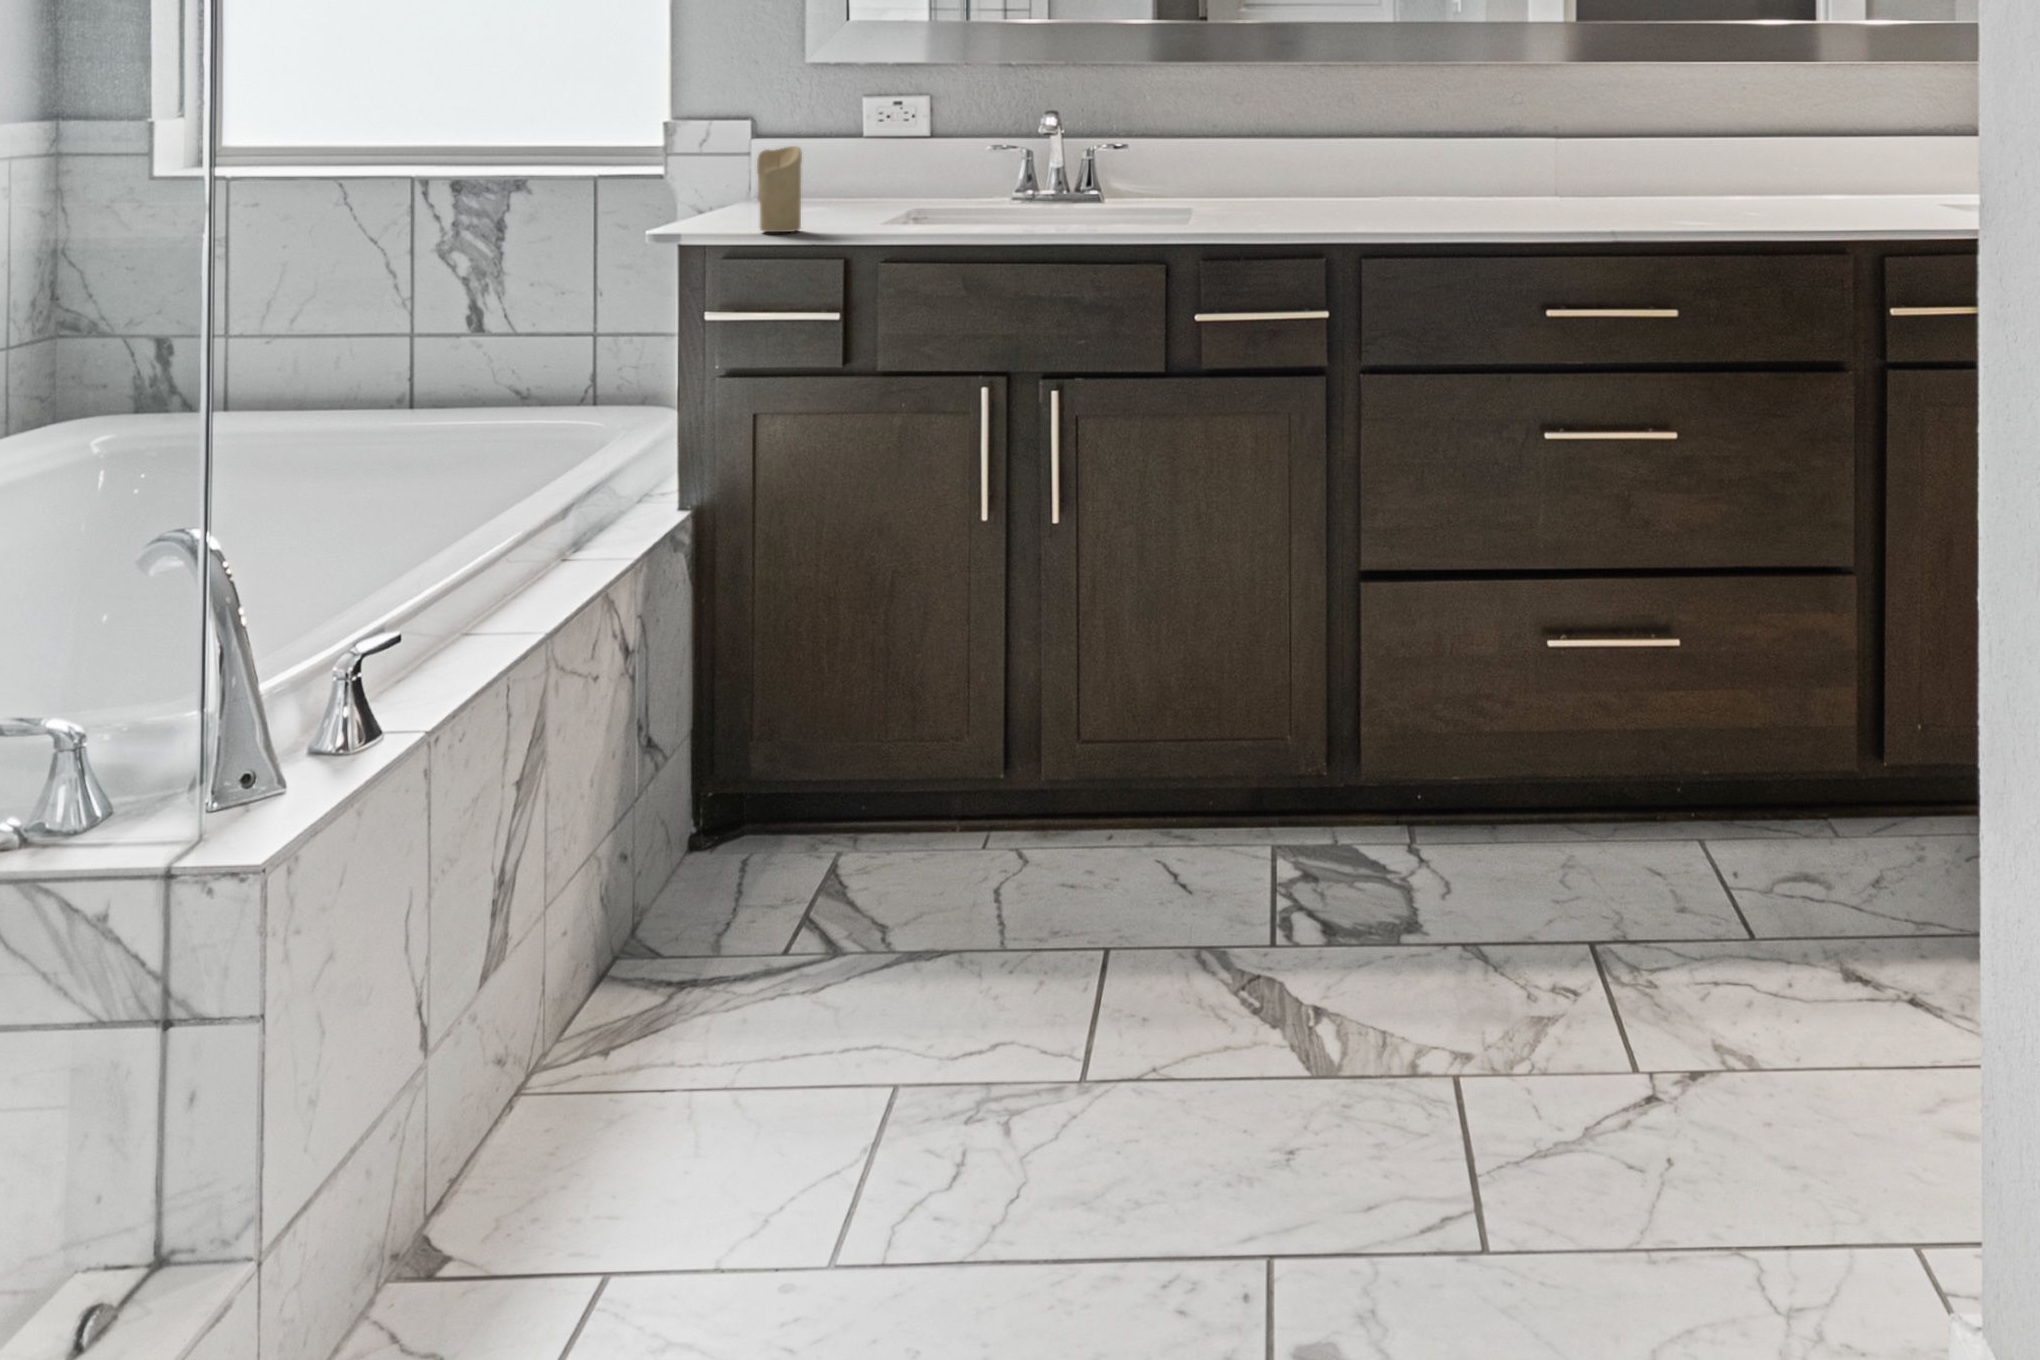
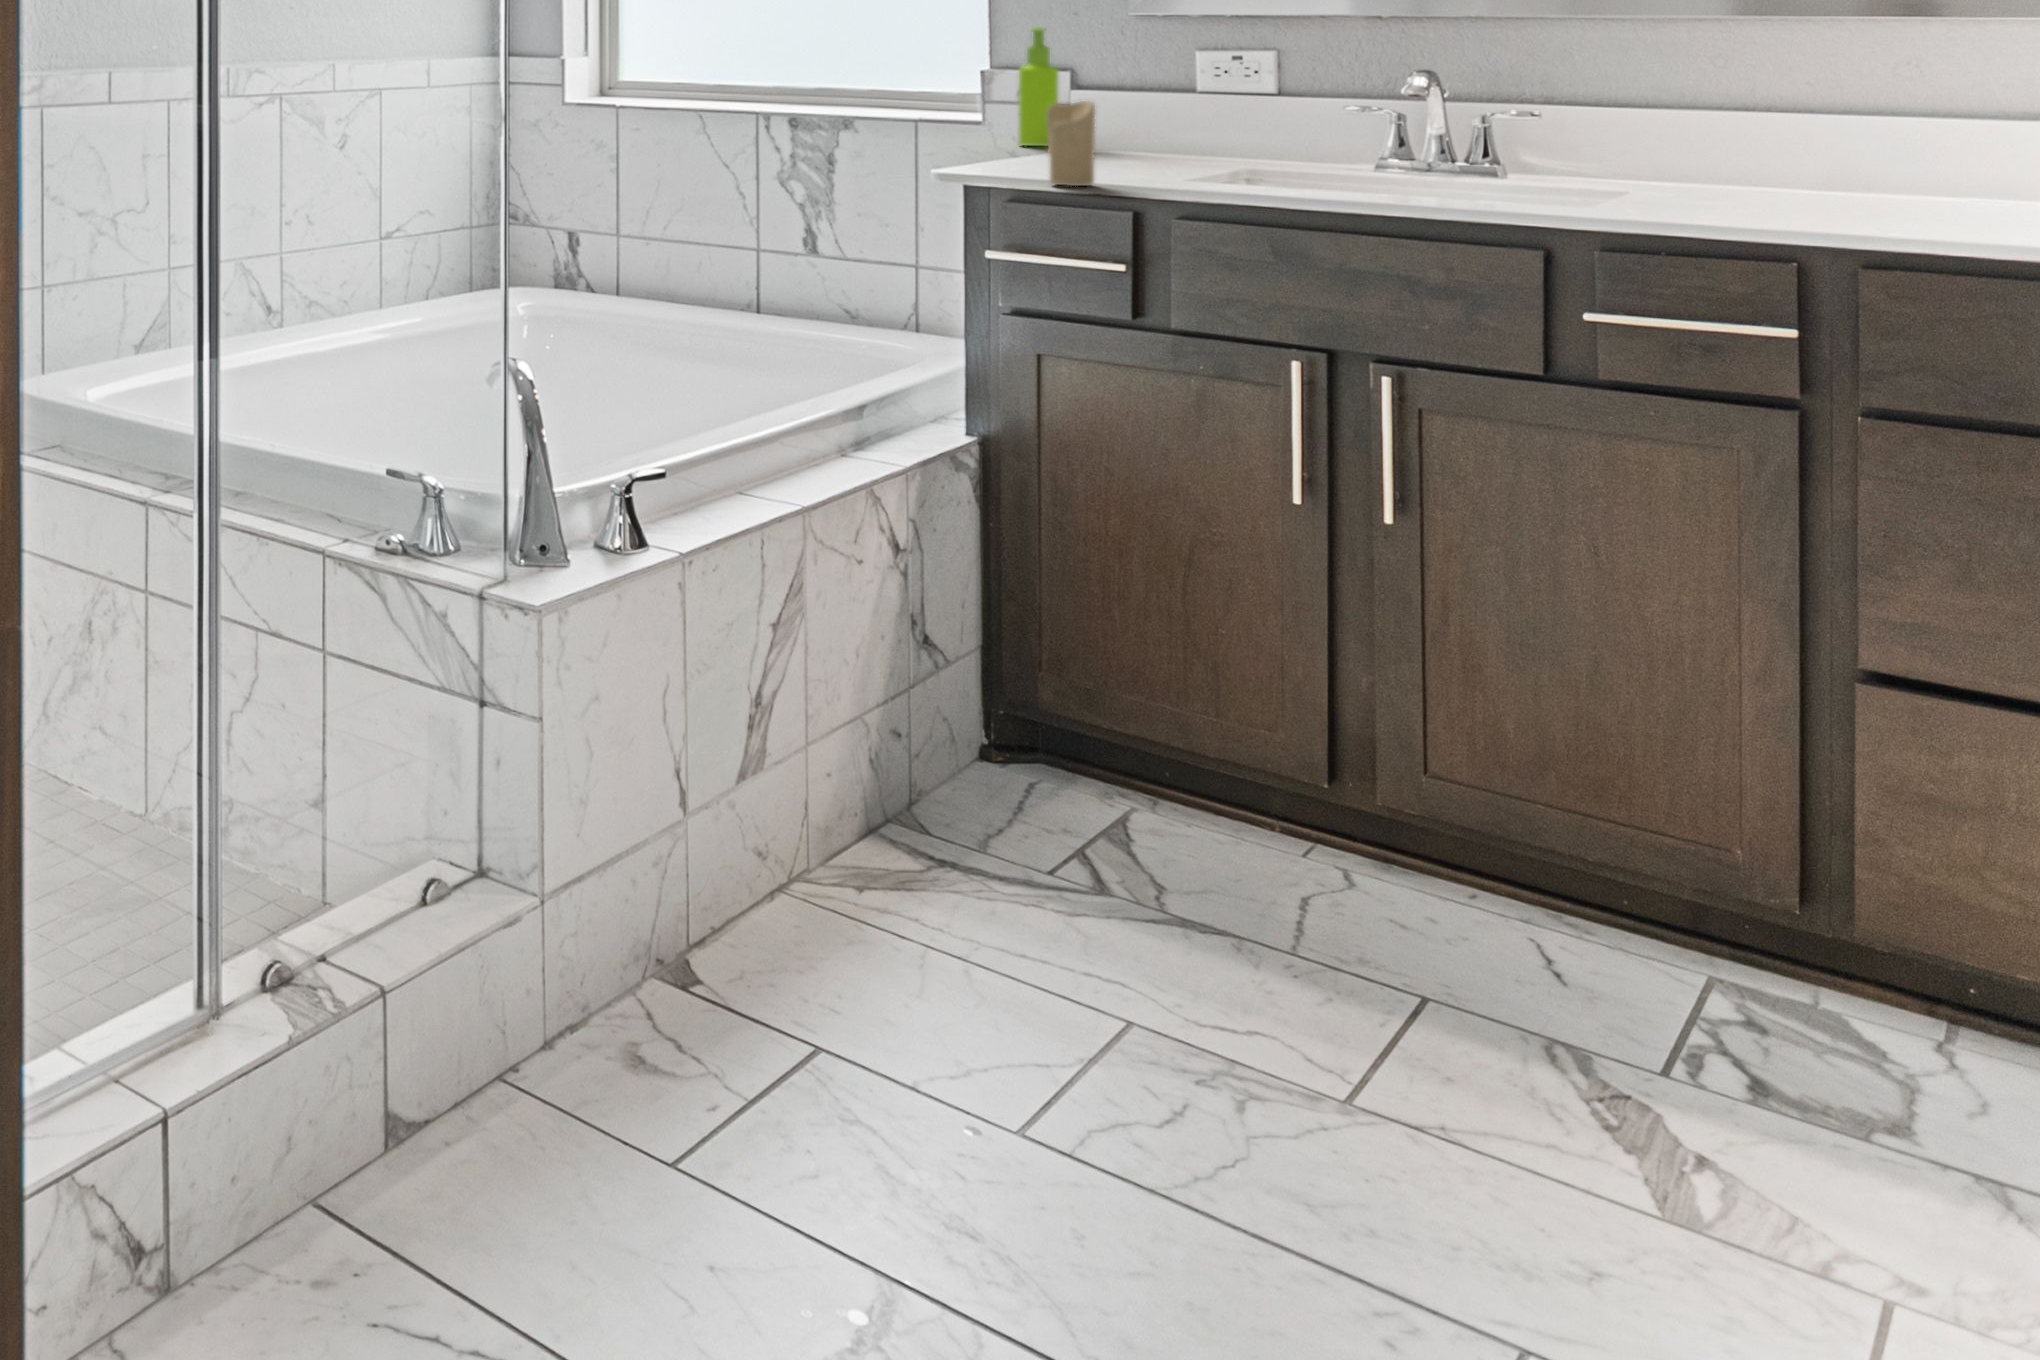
soap dispenser: none [698,73,736,193] -> present [1018,27,1058,146]

